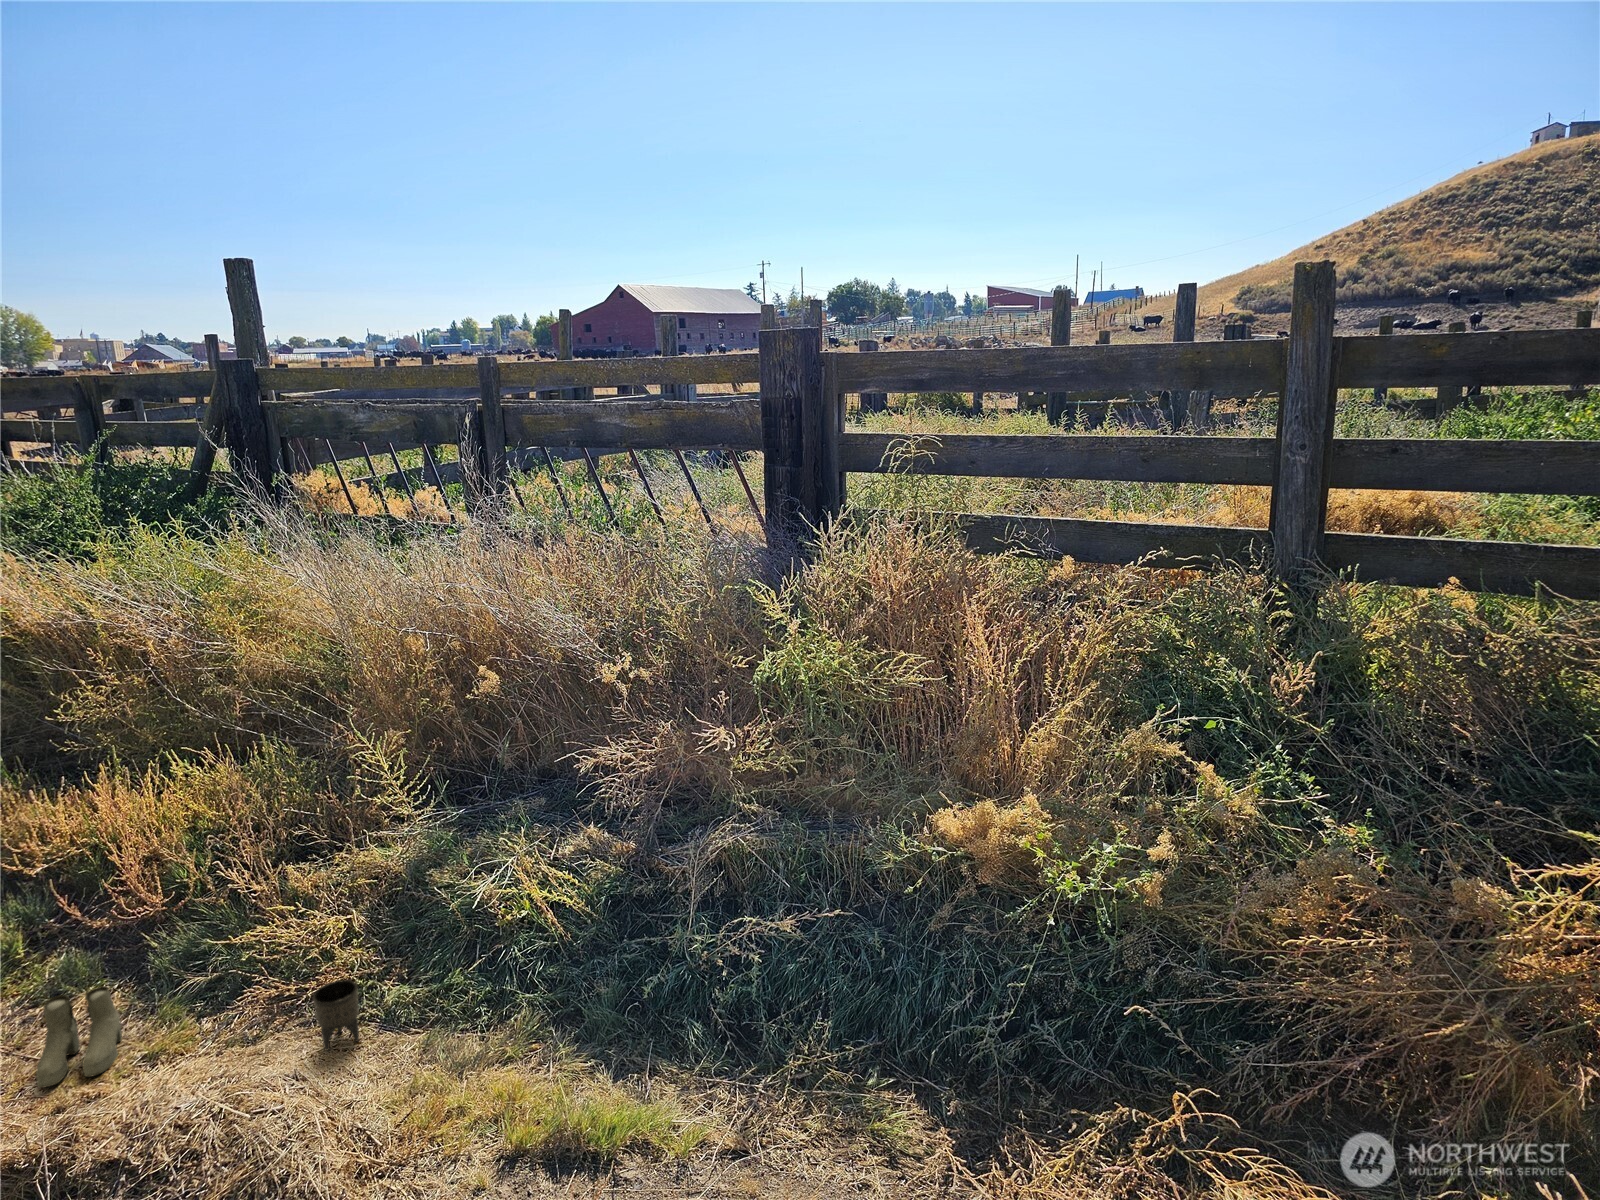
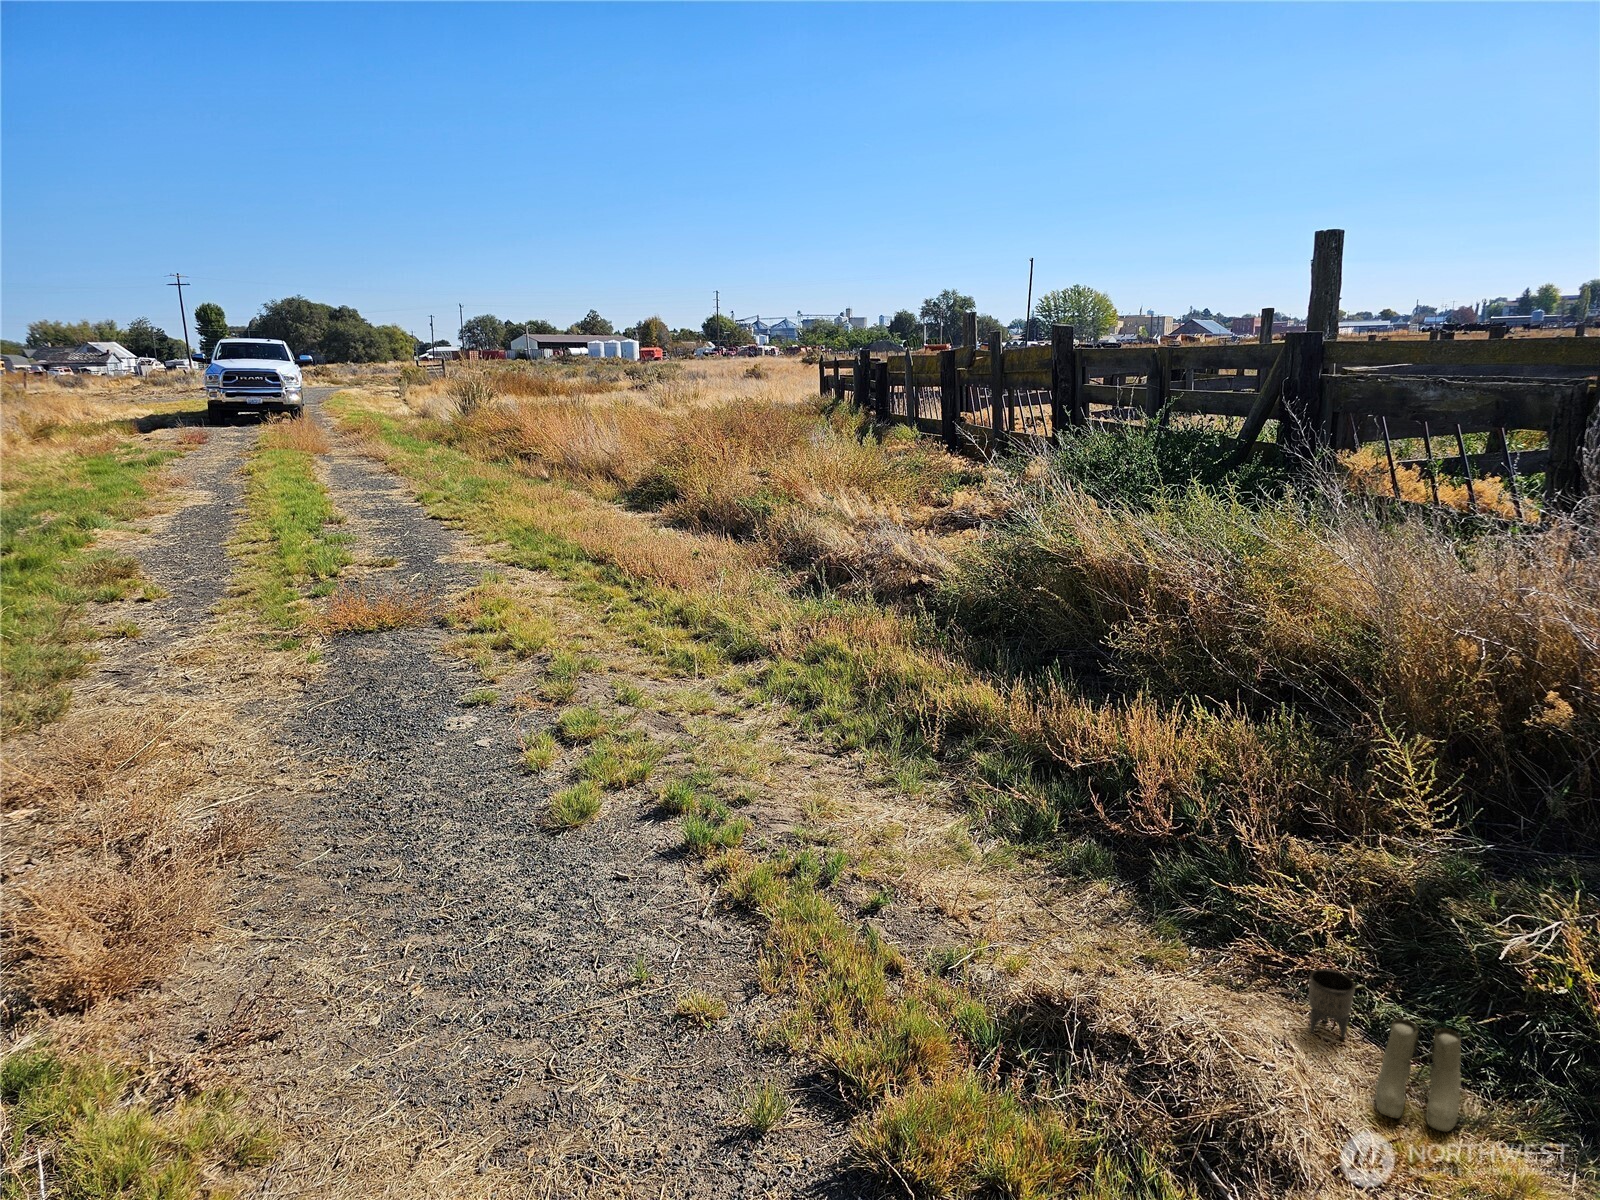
boots: present [36,986,122,1088] -> present [1375,1019,1461,1132]

